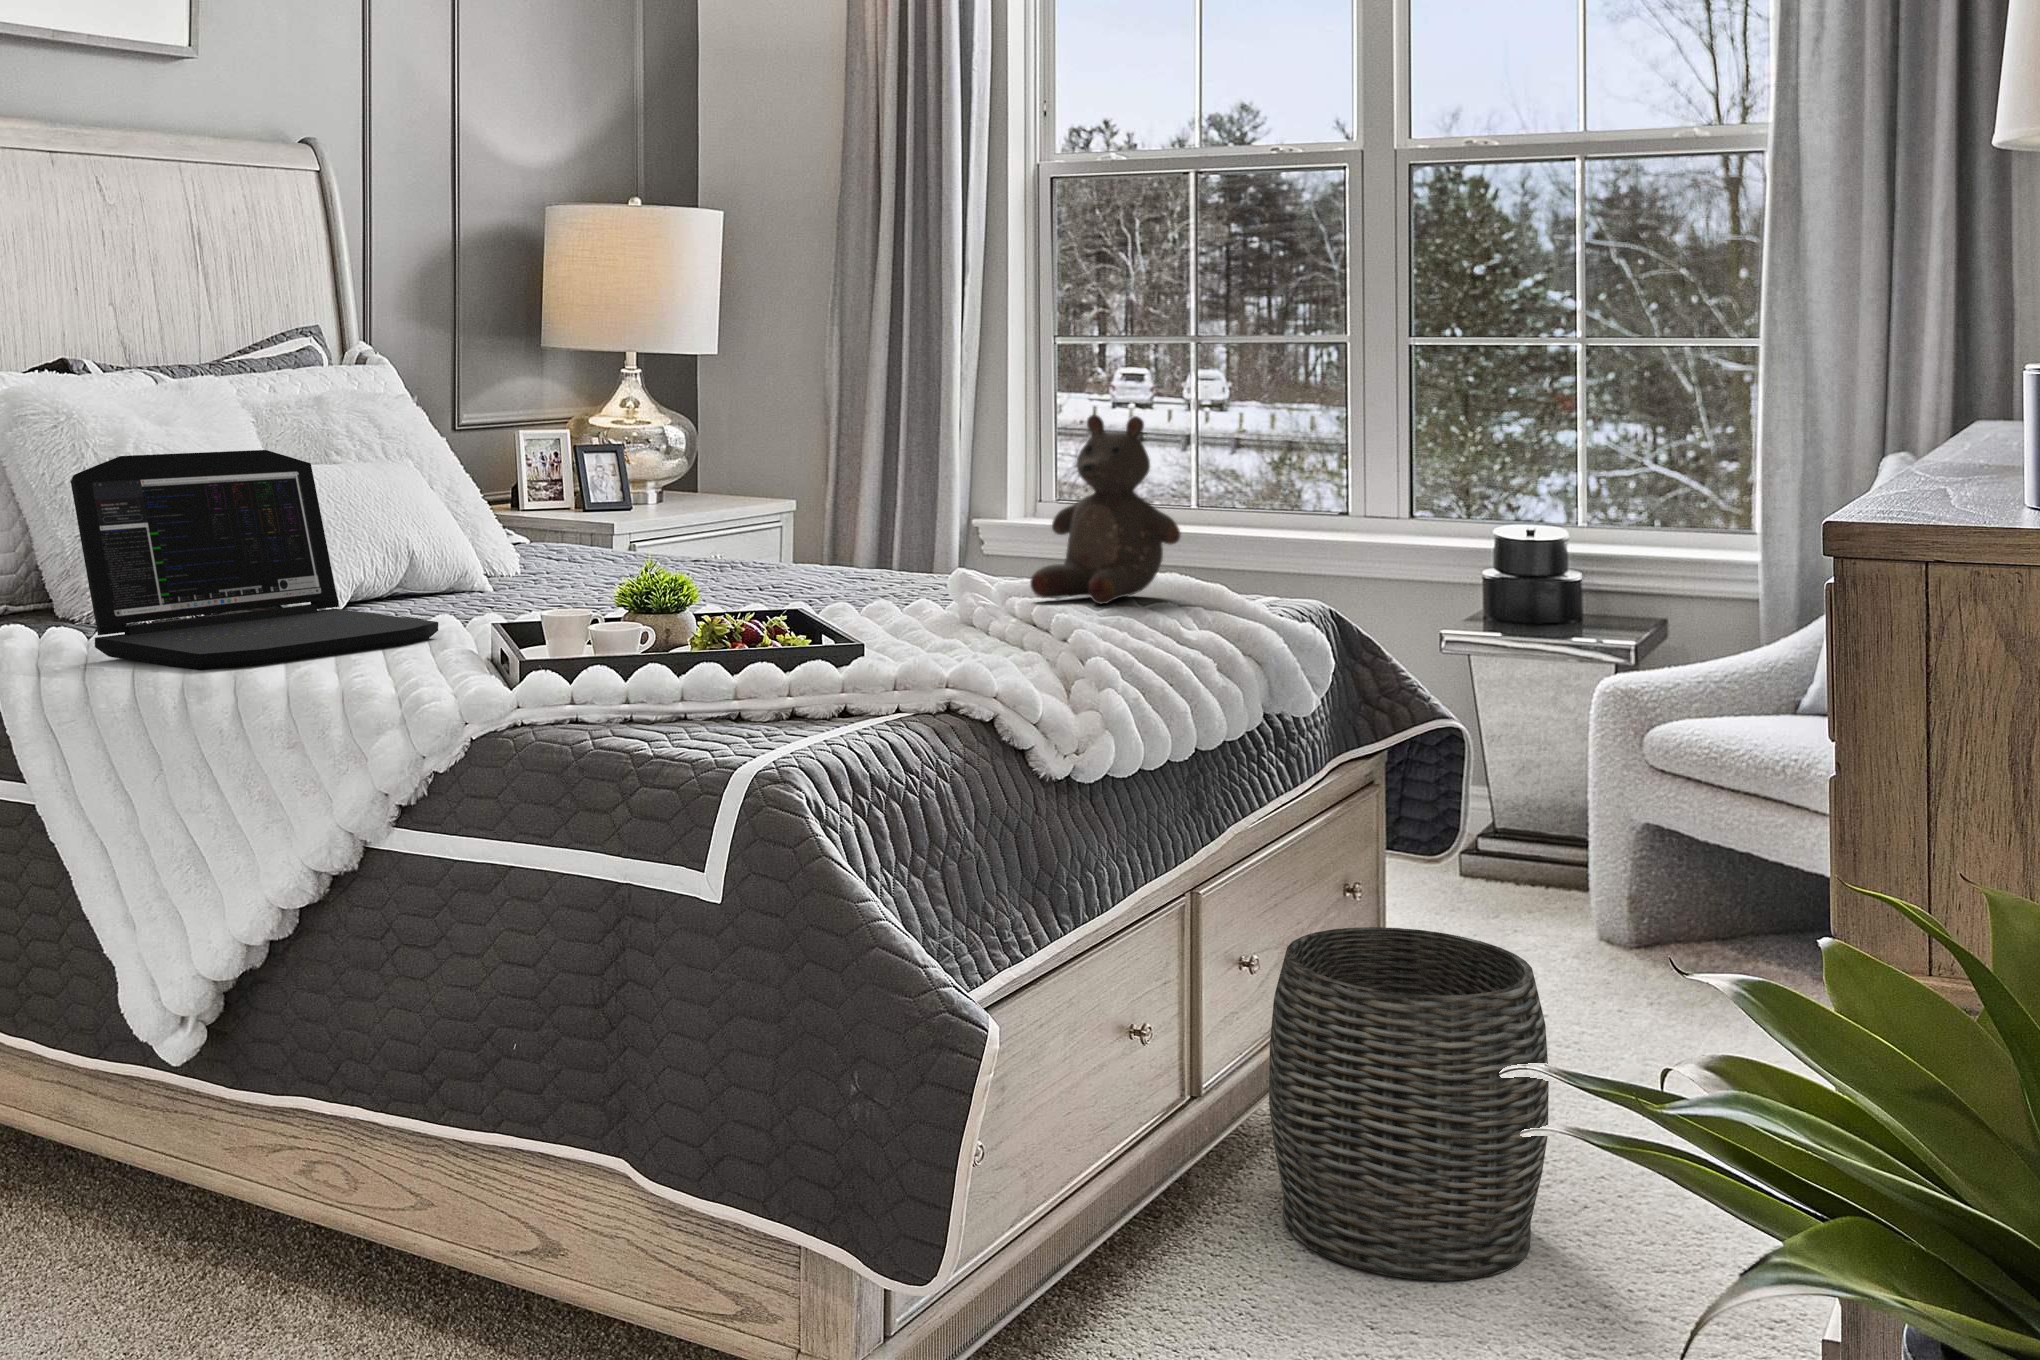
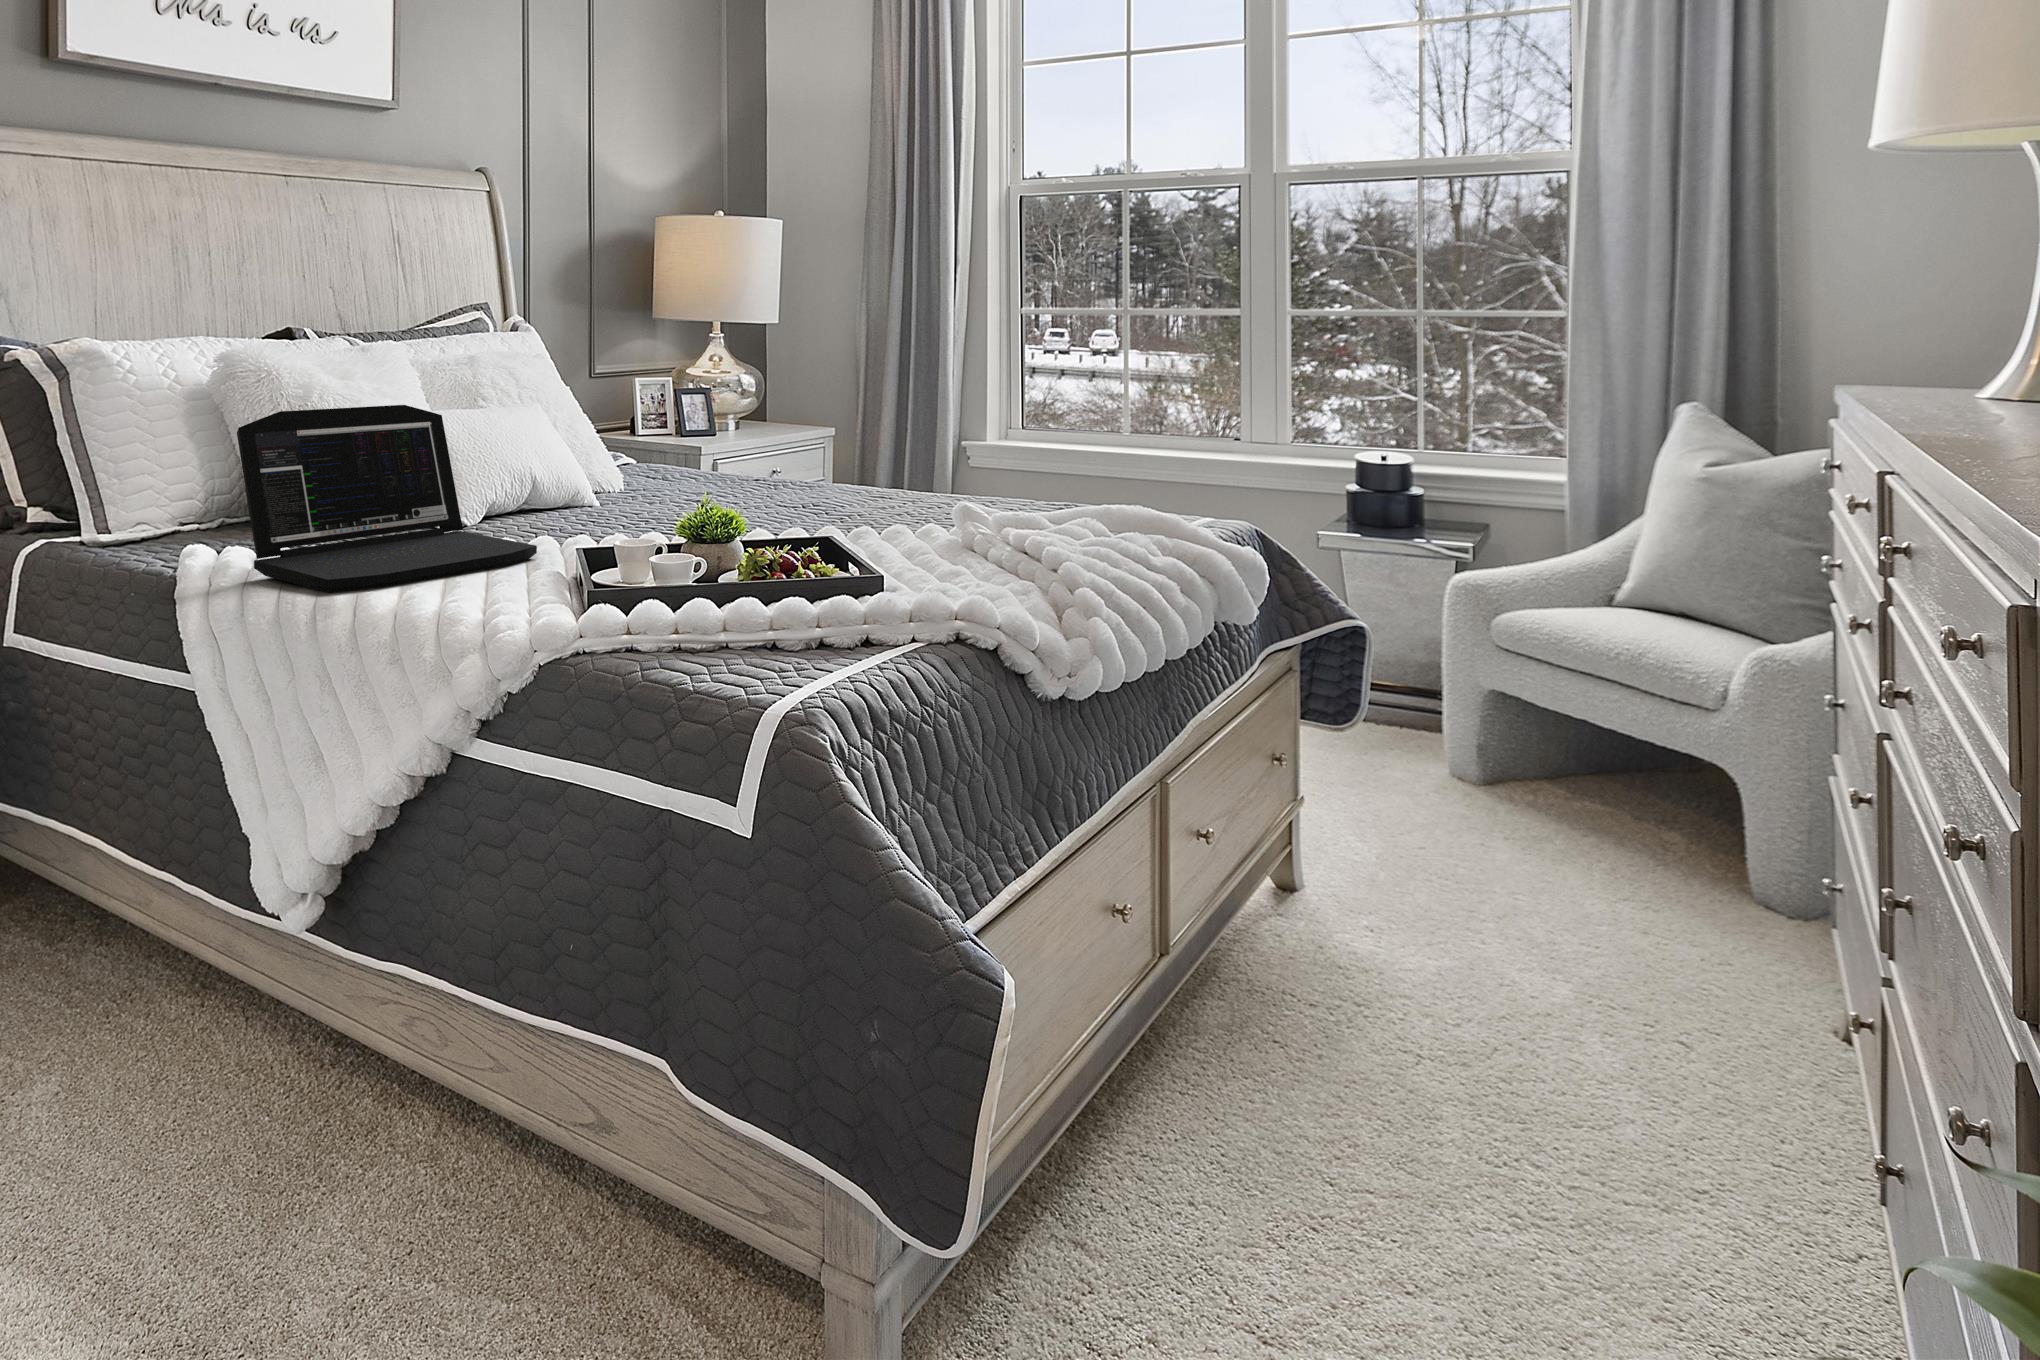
stuffed bear: present [1030,415,1181,604] -> none [1017,376,1141,532]
woven basket: present [1269,927,1549,1280] -> none [1223,806,1471,1130]

